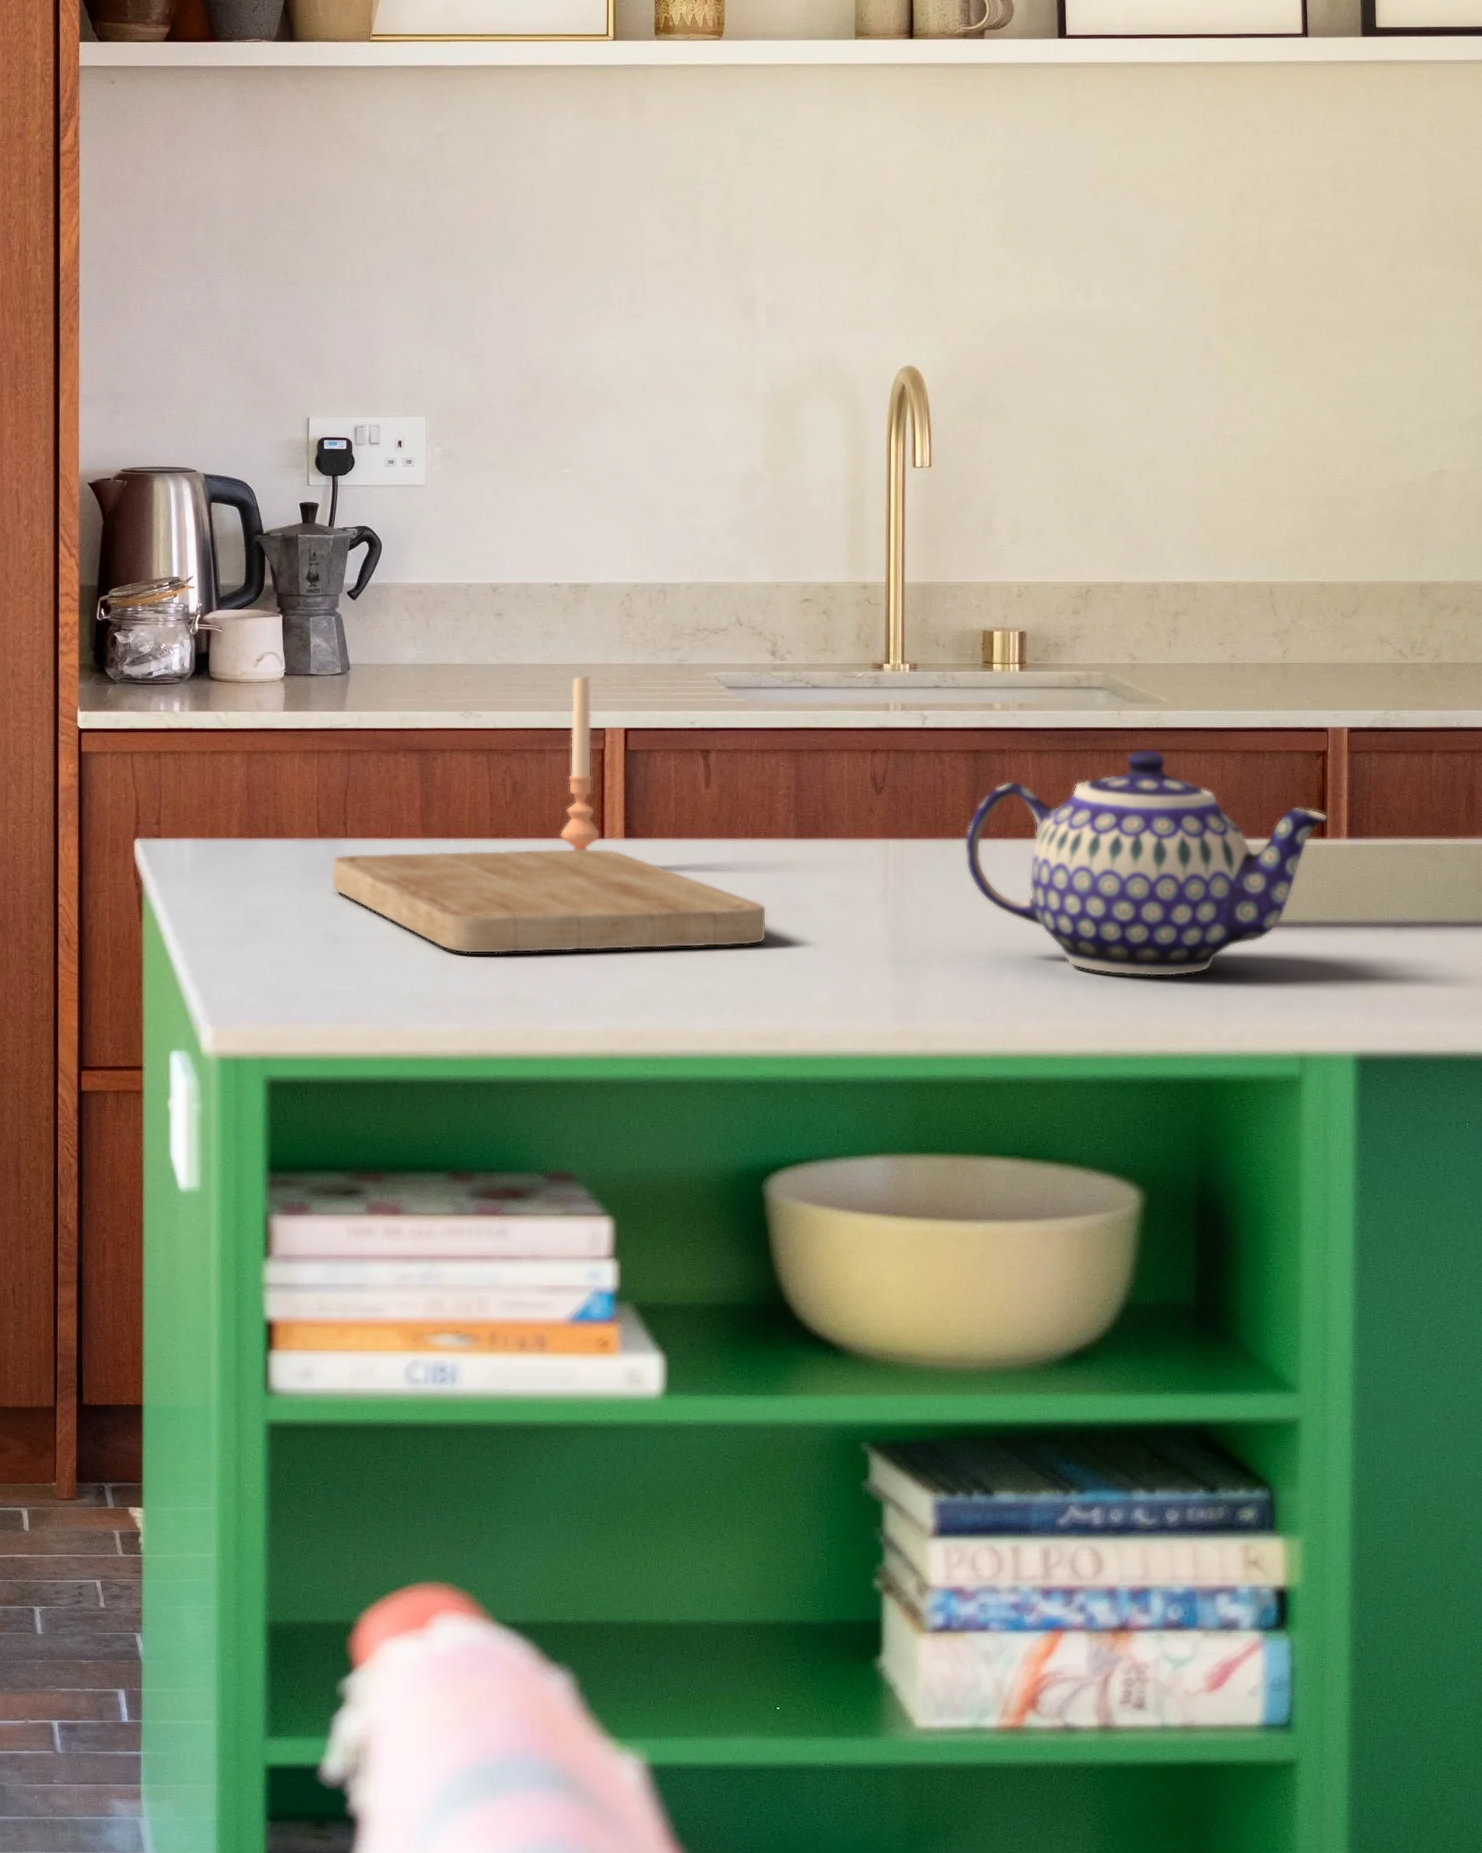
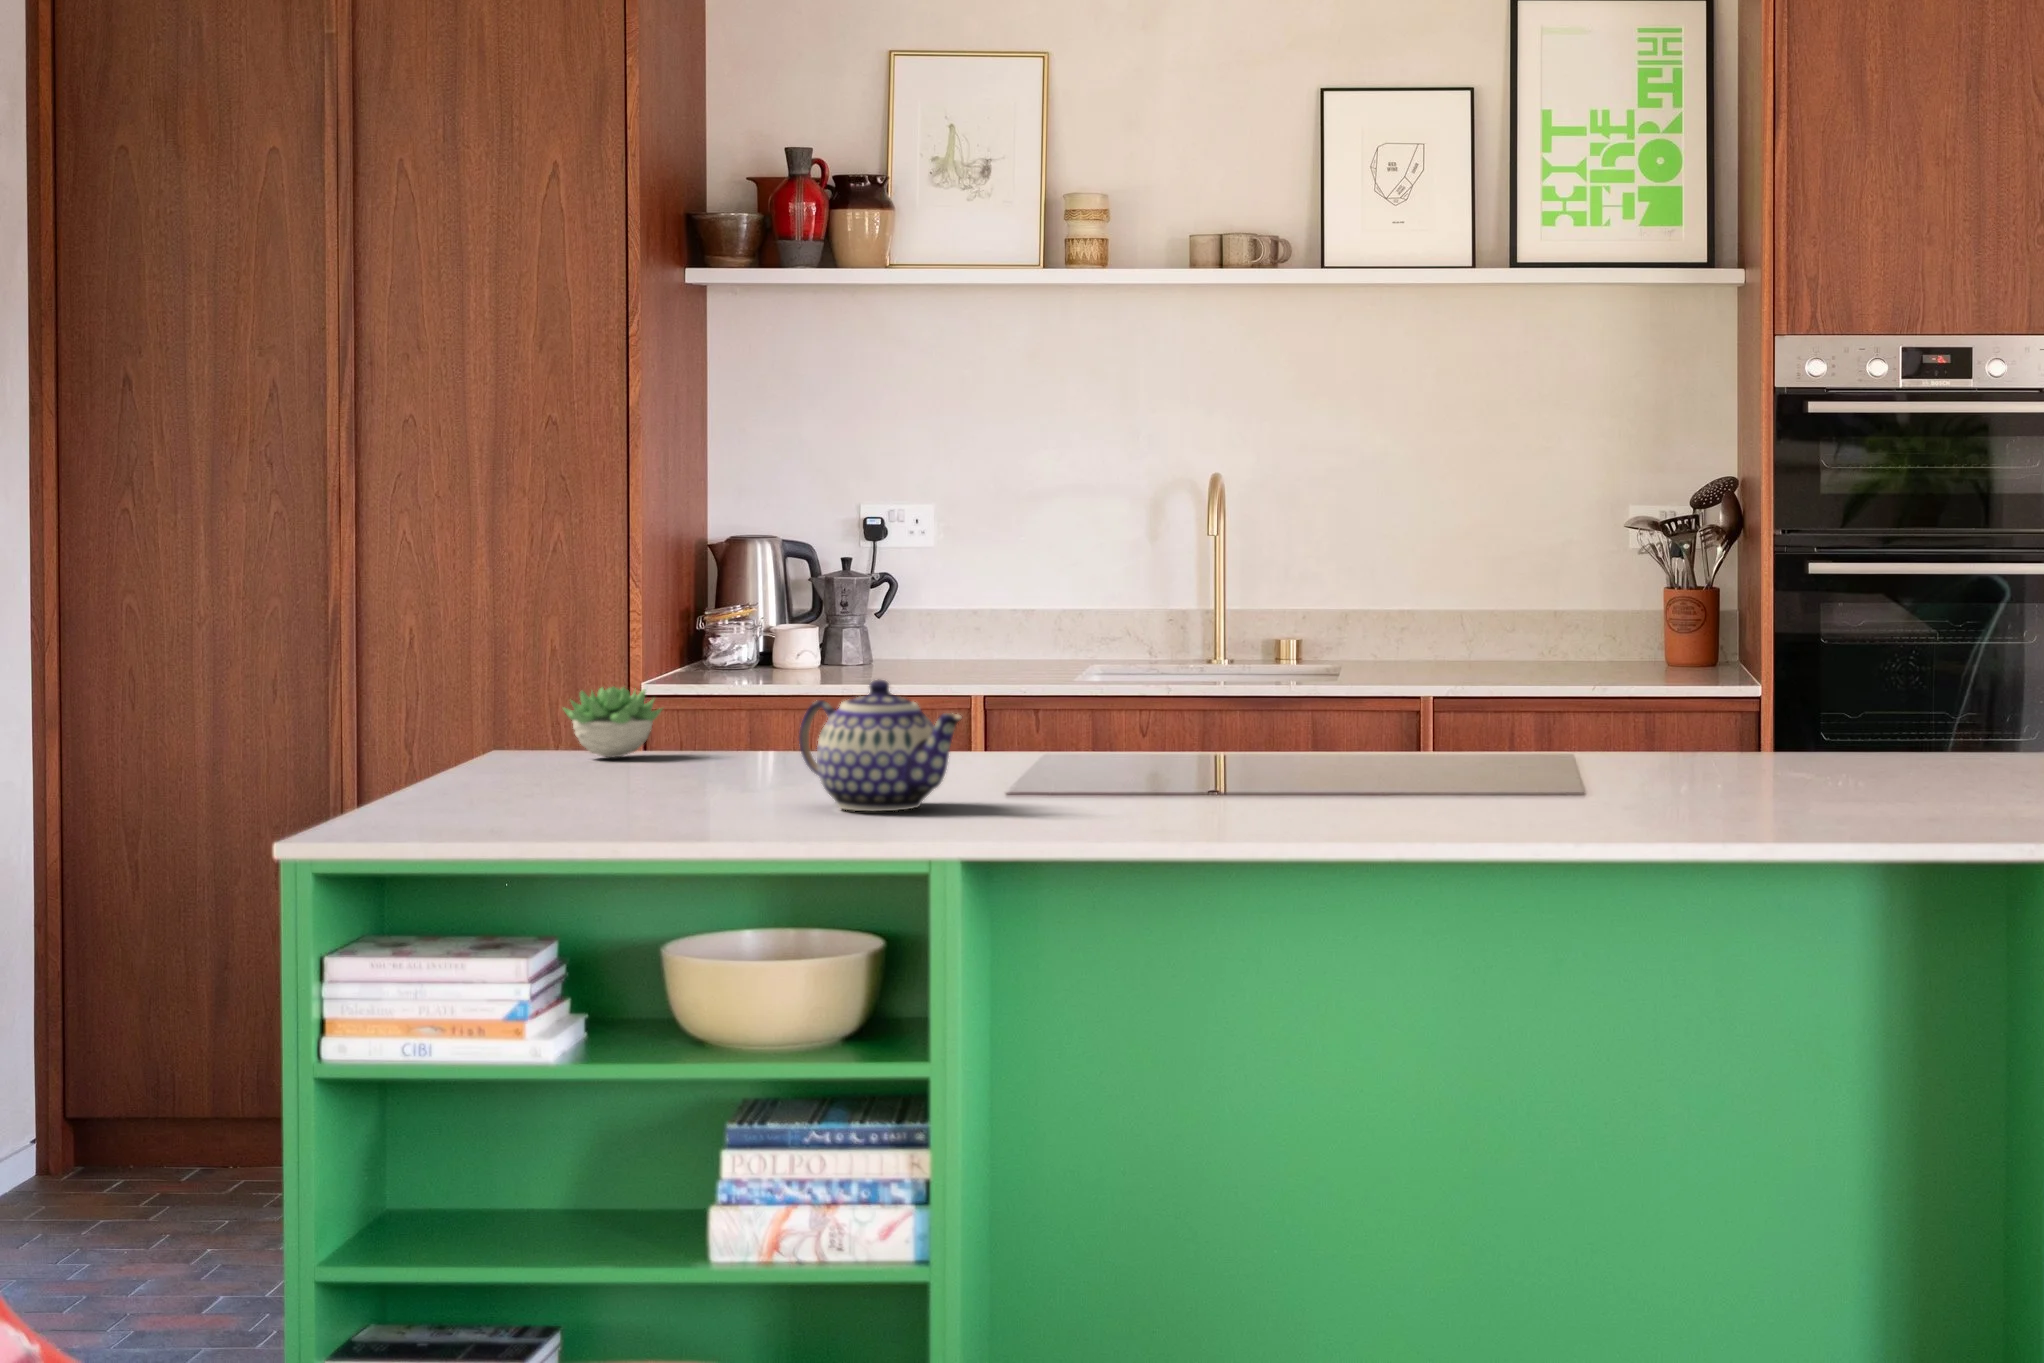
candle: present [561,676,599,850] -> none [717,645,747,763]
succulent plant: none [262,740,434,858] -> present [563,686,662,757]
cutting board: present [333,850,765,952] -> none [508,750,728,799]

